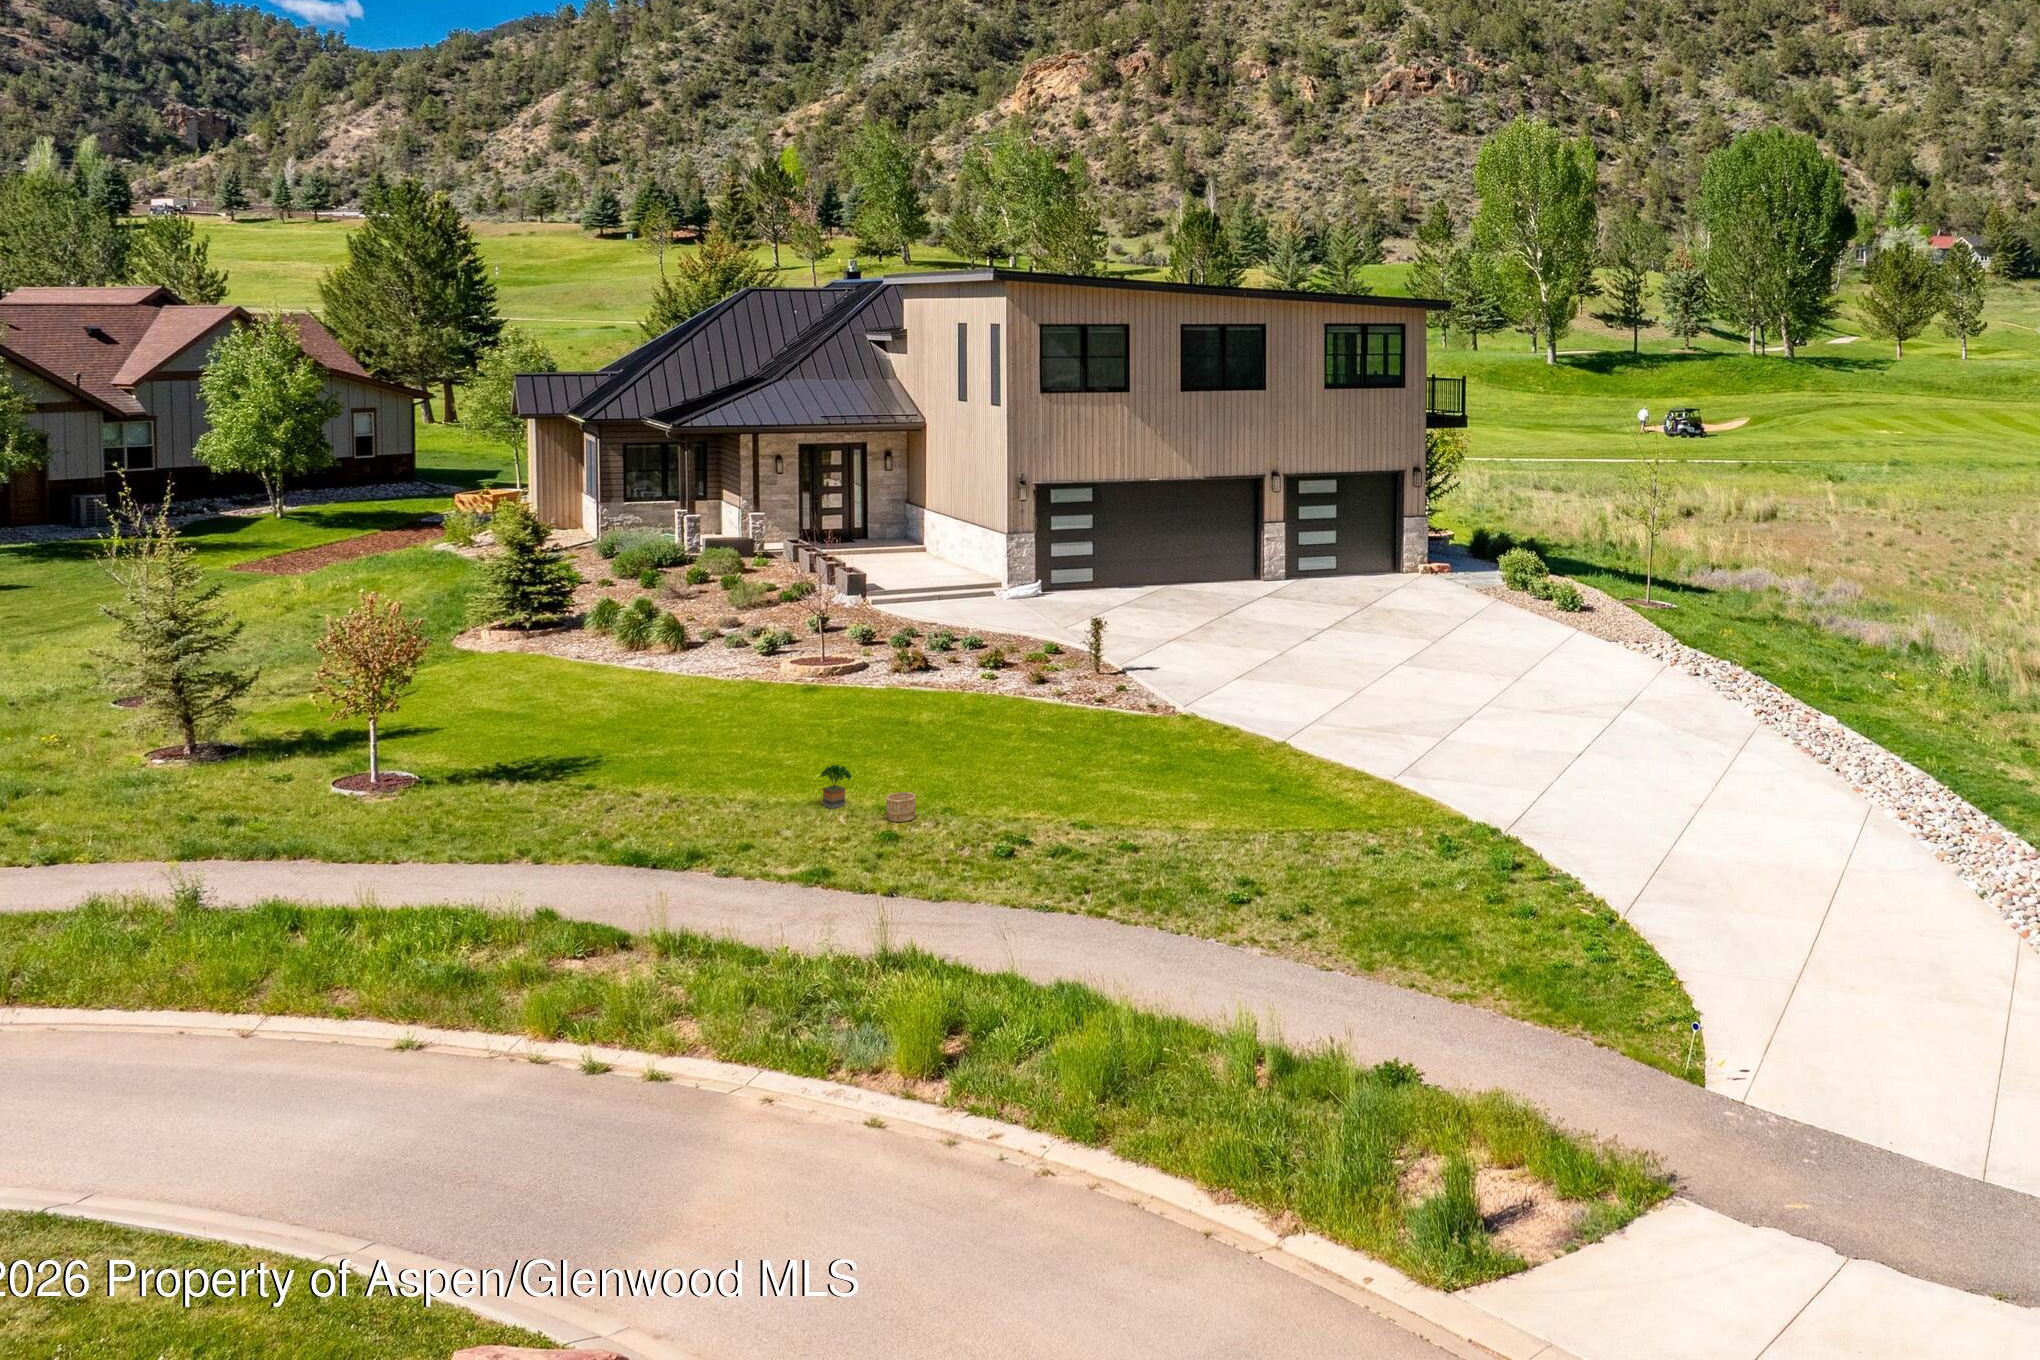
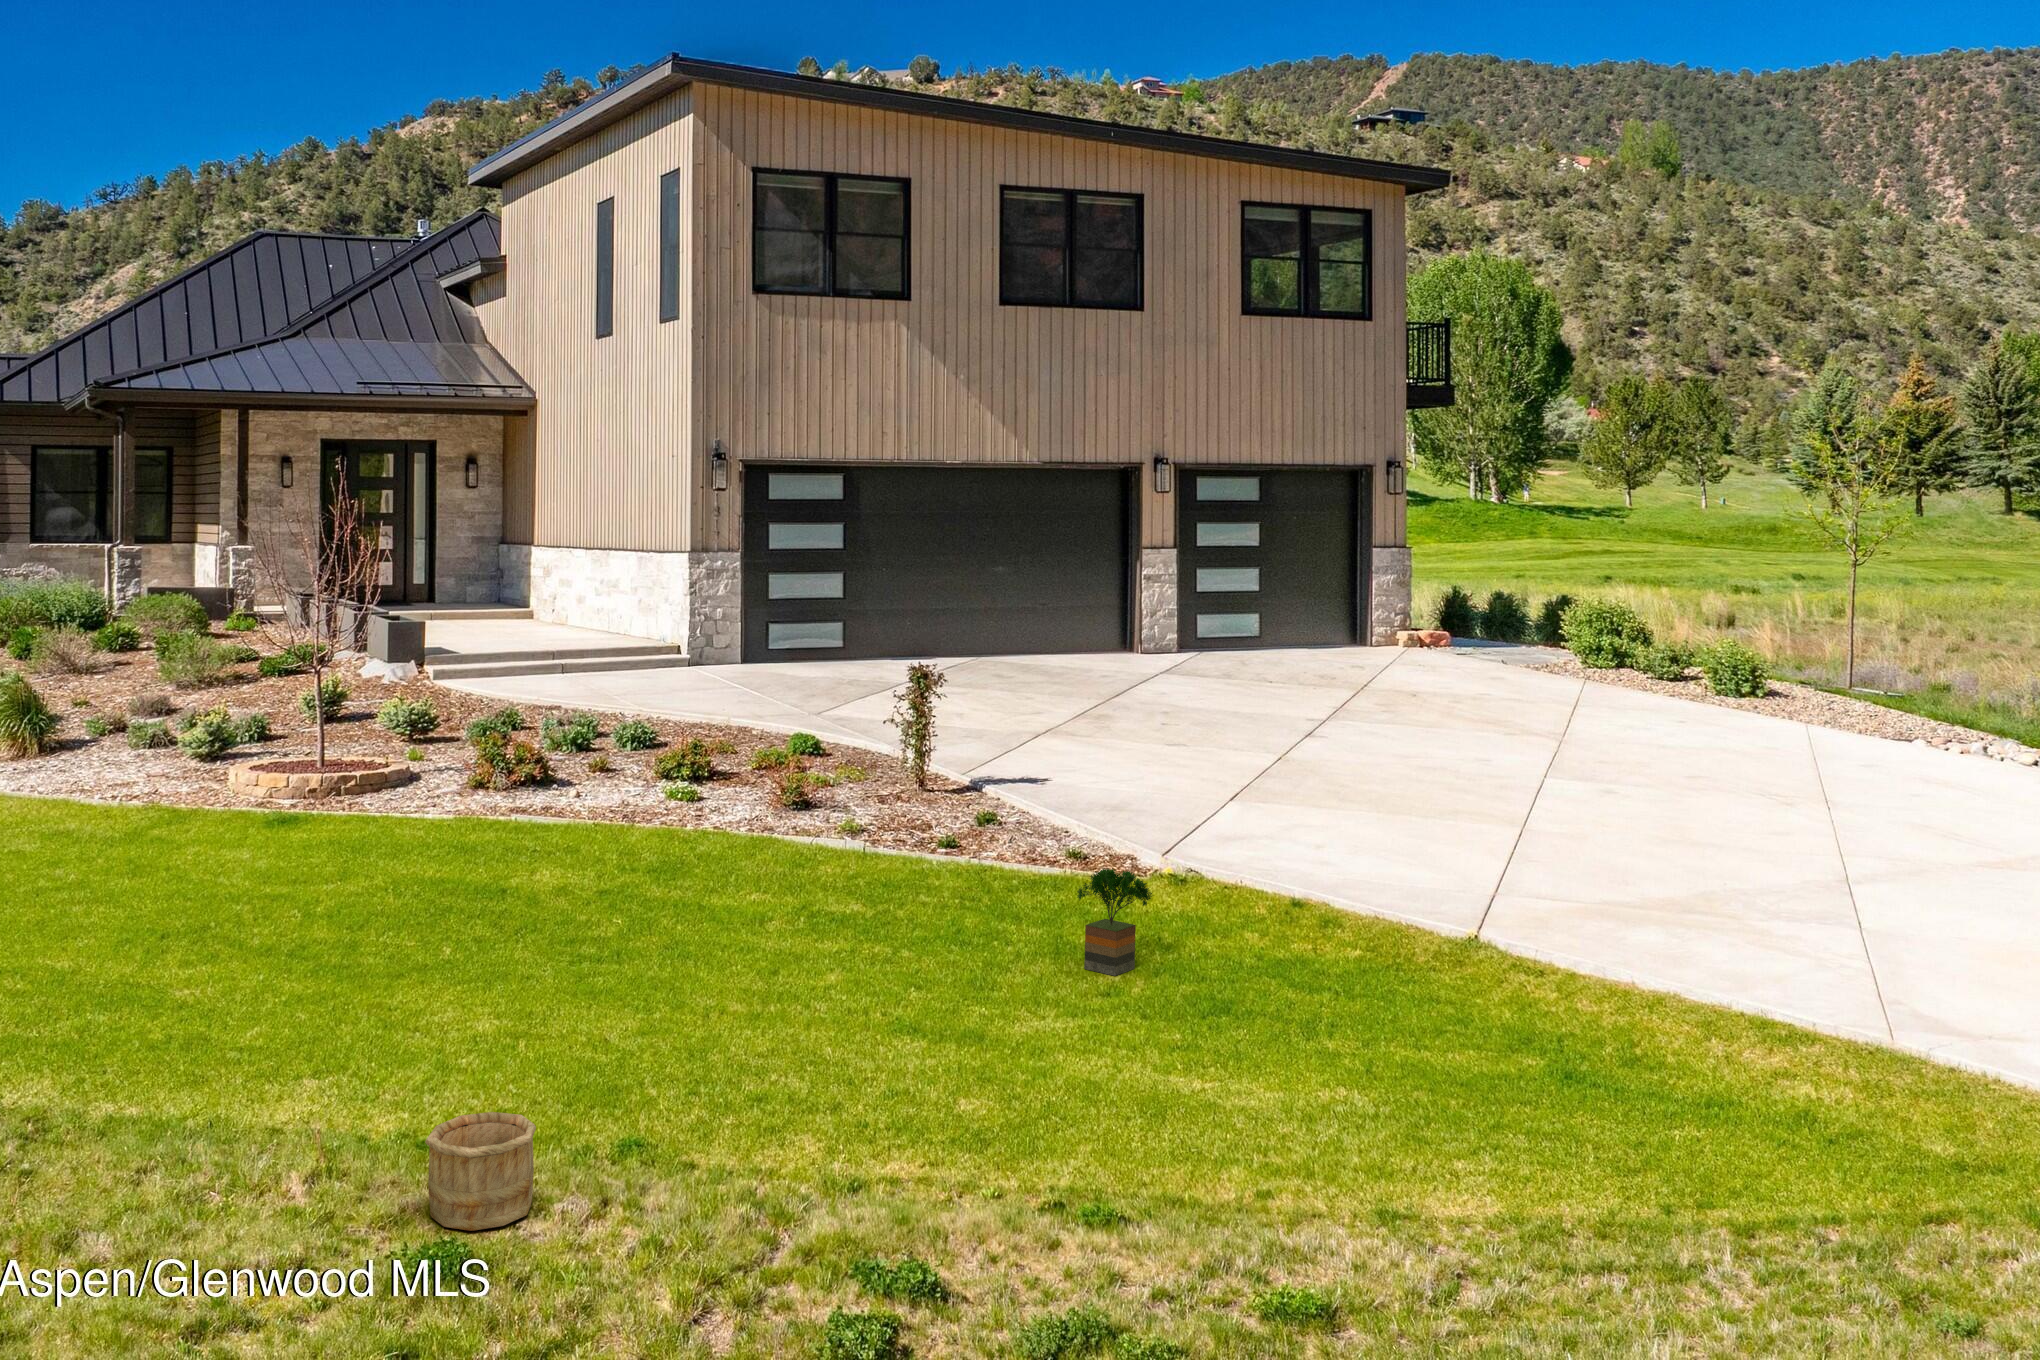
potted tree: present [820,765,852,809] -> present [1077,868,1152,976]

